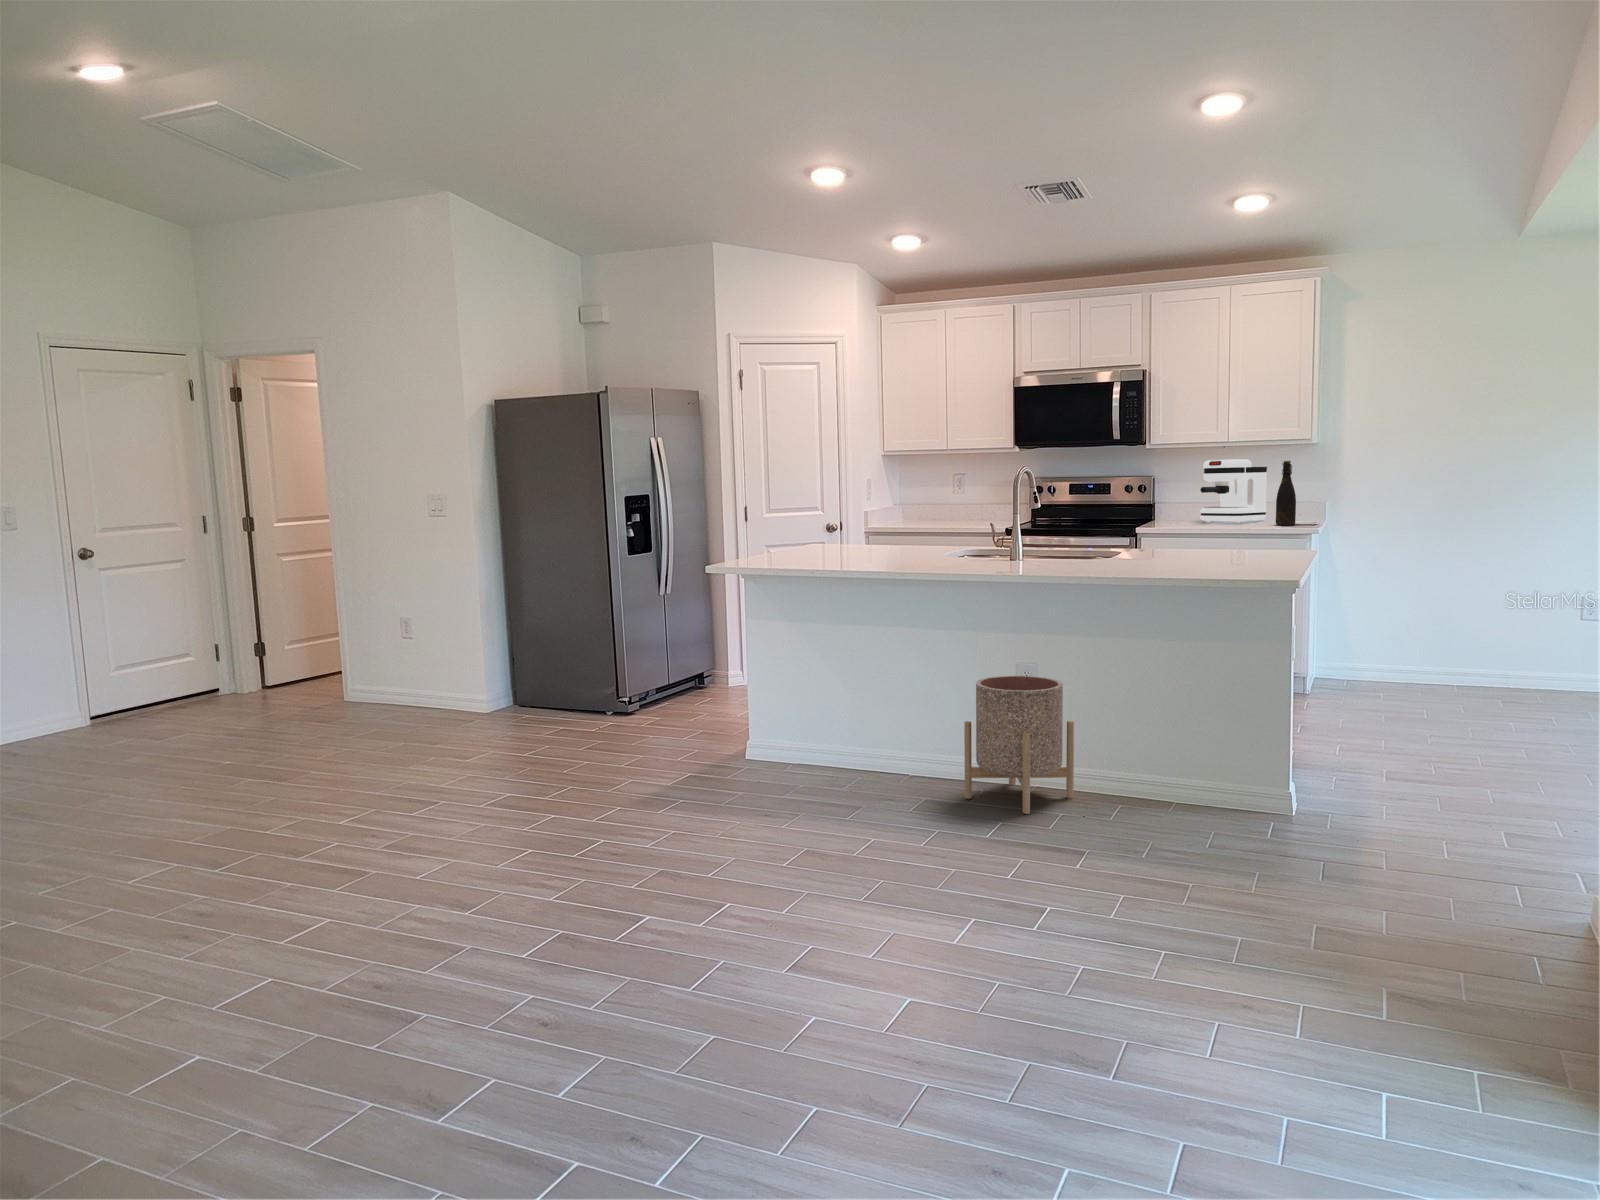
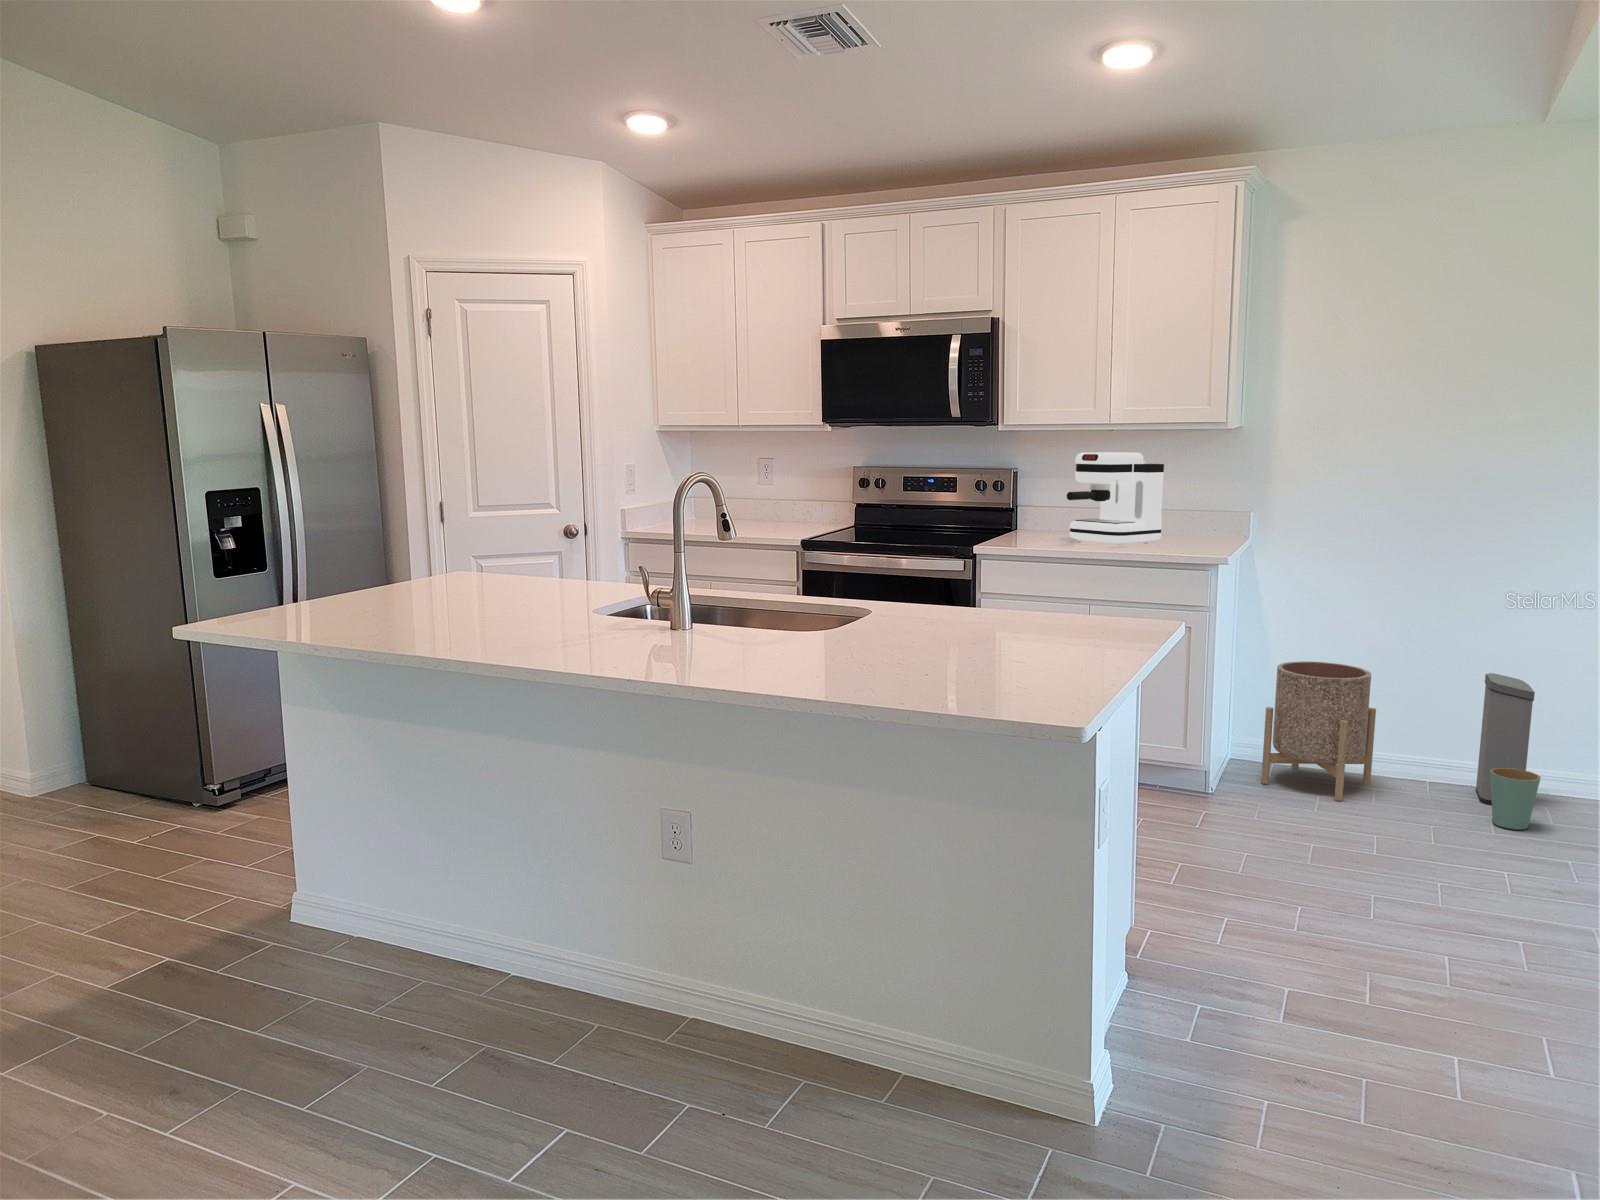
bottle: present [1276,461,1296,525] -> none [1168,459,1198,553]
trash can: none [1495,604,1540,702] -> present [1476,673,1541,830]
planter: present [964,676,1074,814] -> present [1261,661,1376,801]

